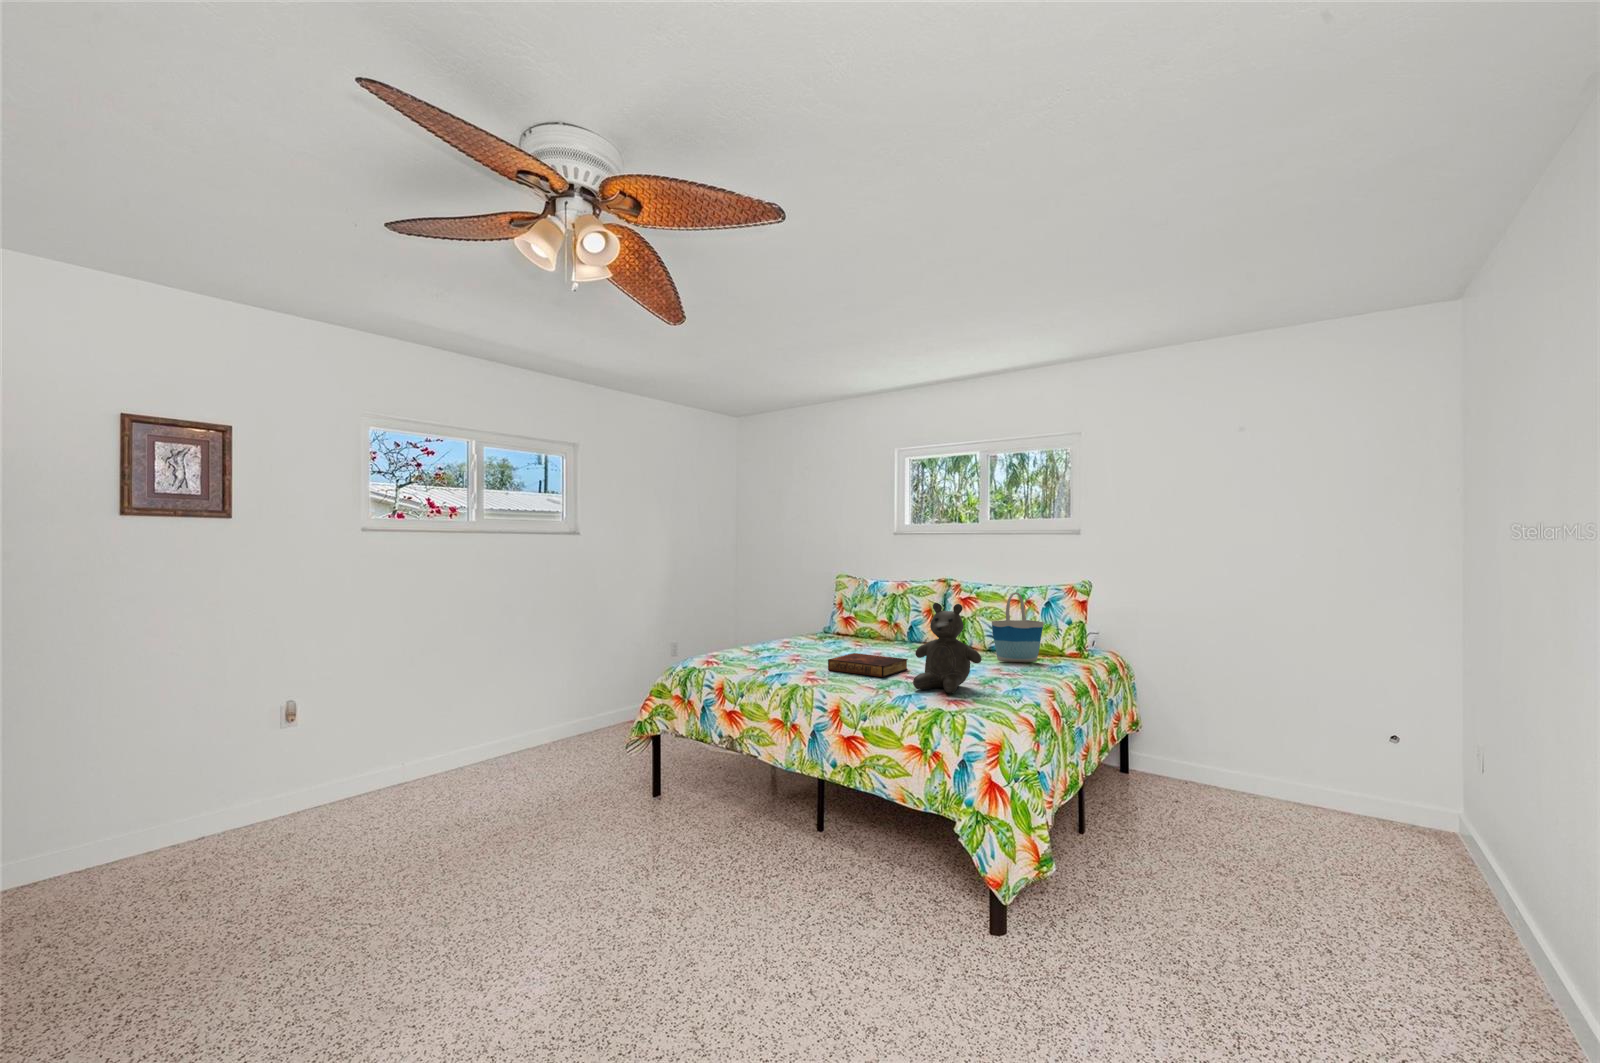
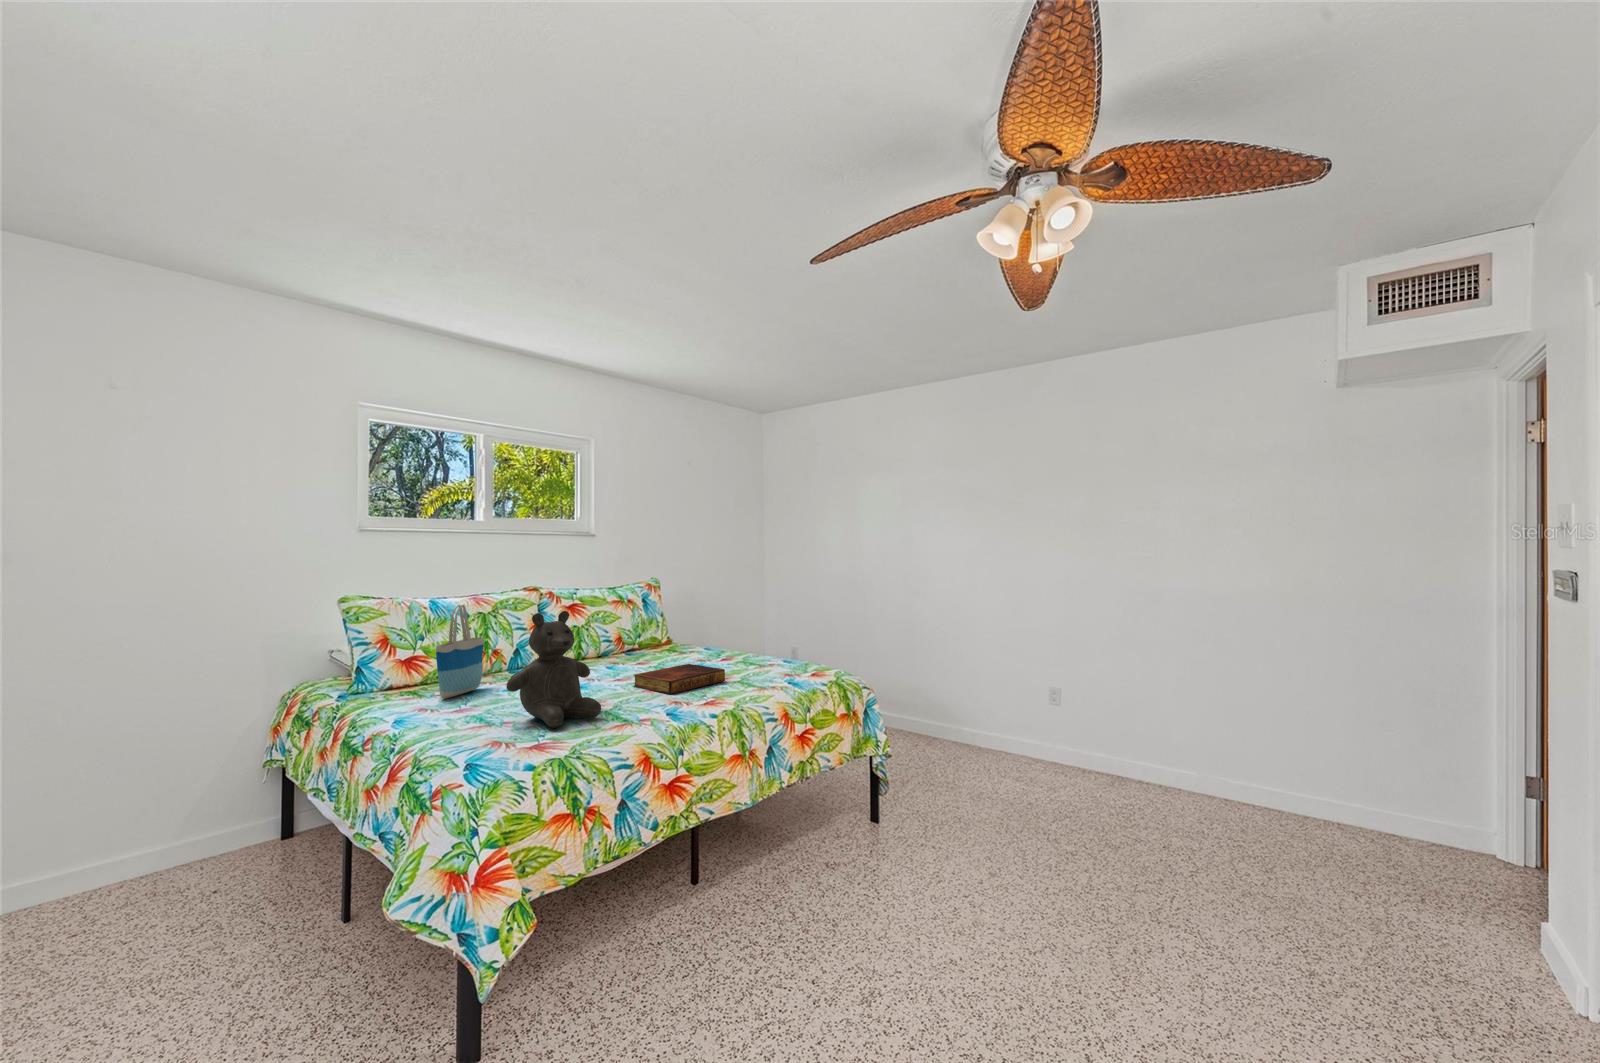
tote bag: present [992,592,1044,662] -> present [436,605,485,698]
teddy bear: present [913,603,982,693] -> present [506,611,601,728]

